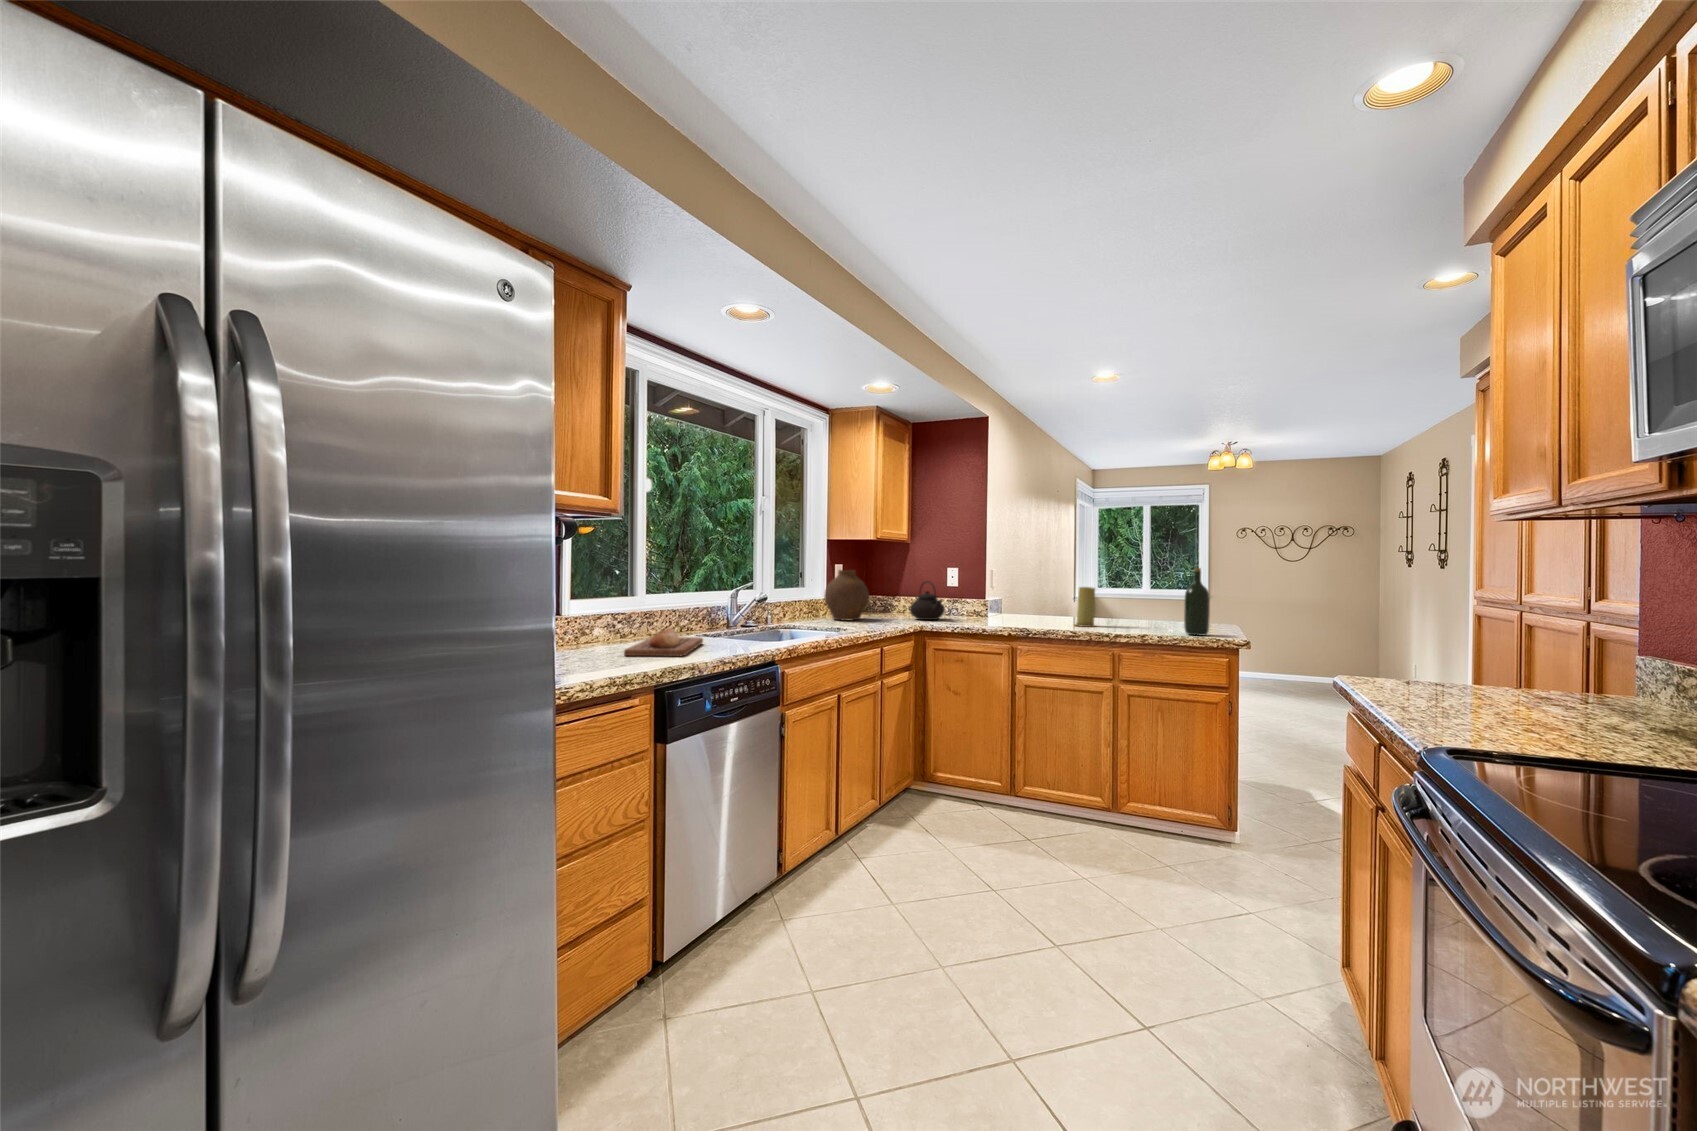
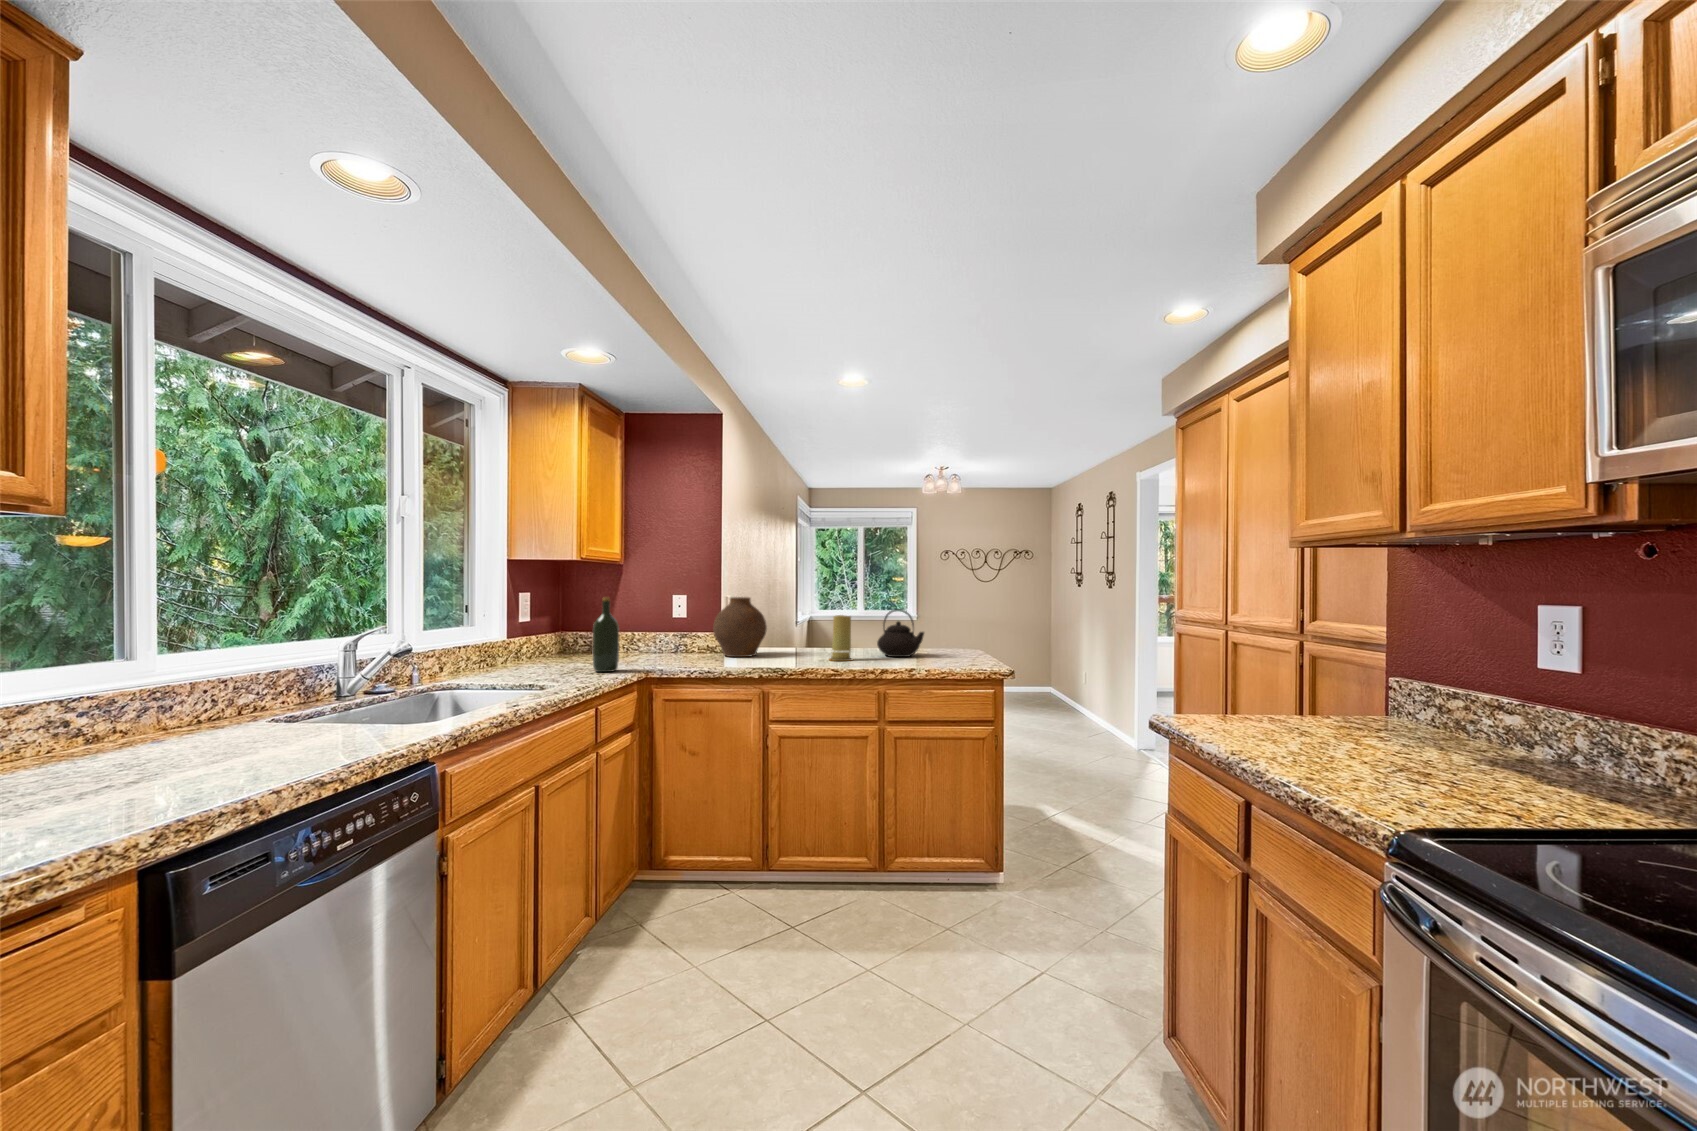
wine bottle: present [1184,568,1210,636] -> present [593,597,619,672]
vase: present [824,570,869,620] -> present [713,597,767,657]
teapot: present [910,581,945,620] -> present [877,609,924,657]
bread loaf: present [624,628,703,657] -> none [75,721,284,794]

